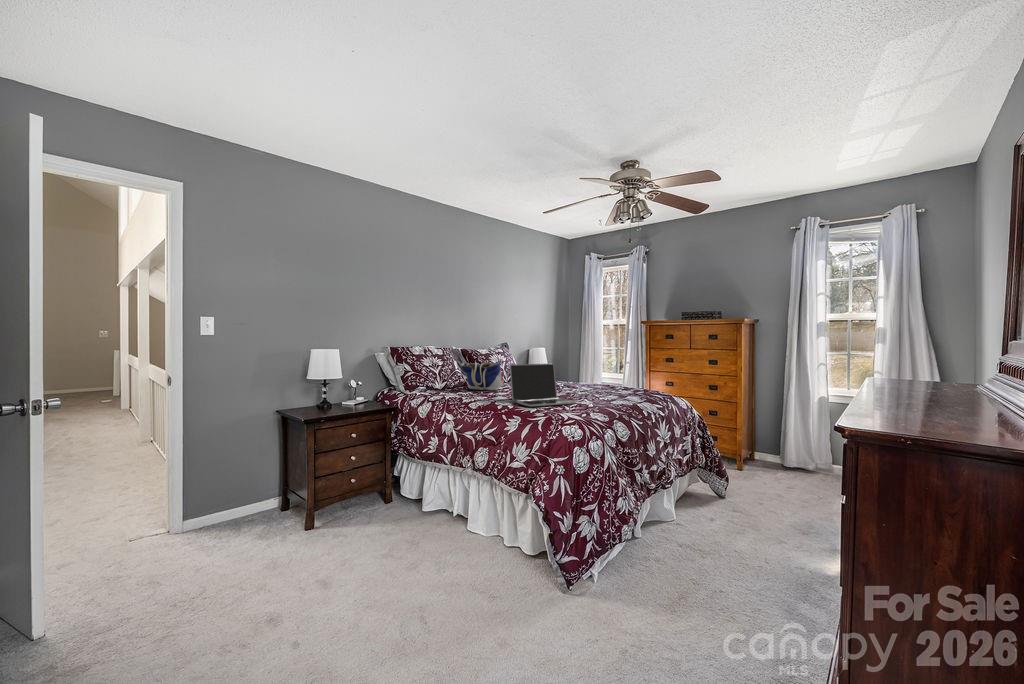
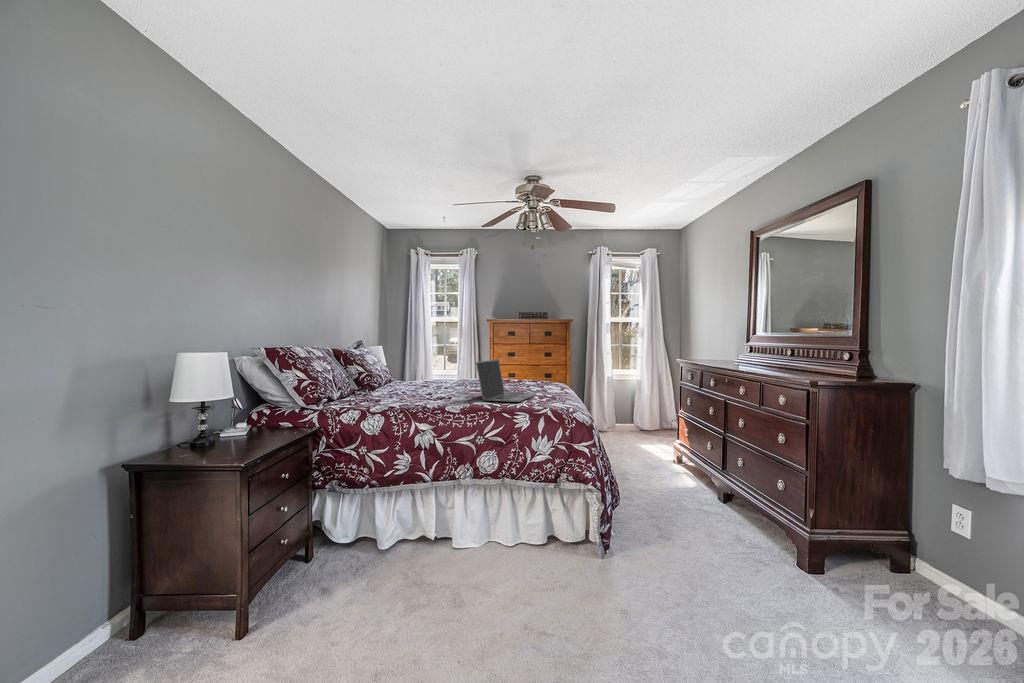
tote bag: present [461,362,503,390] -> none [372,362,425,395]

